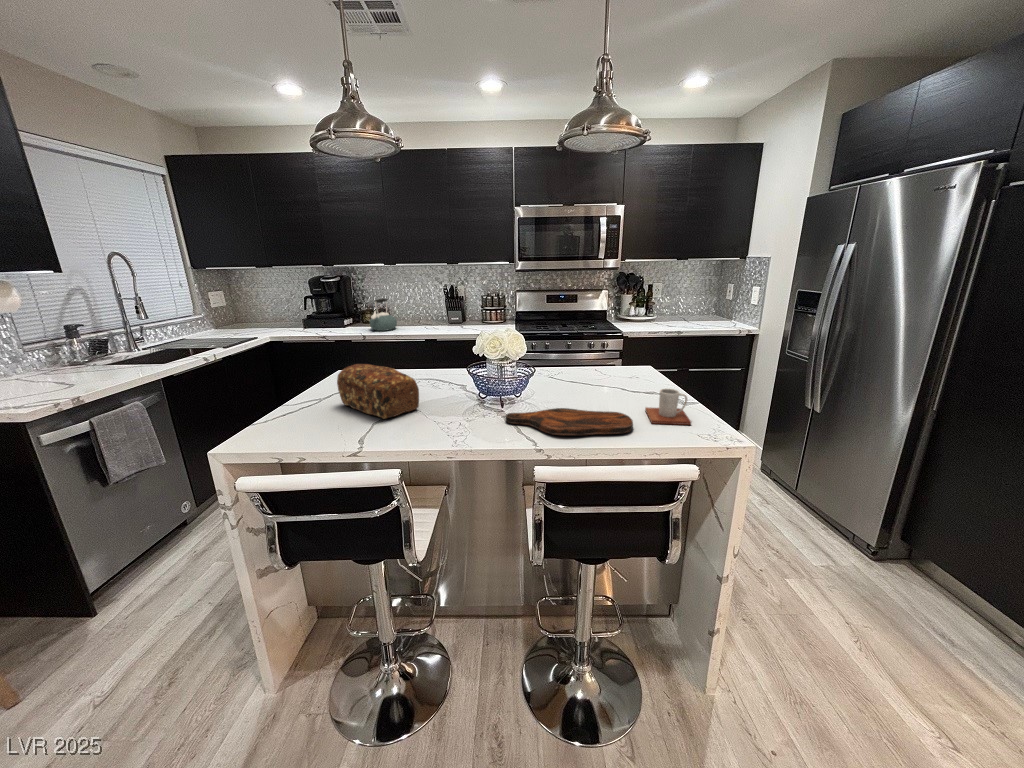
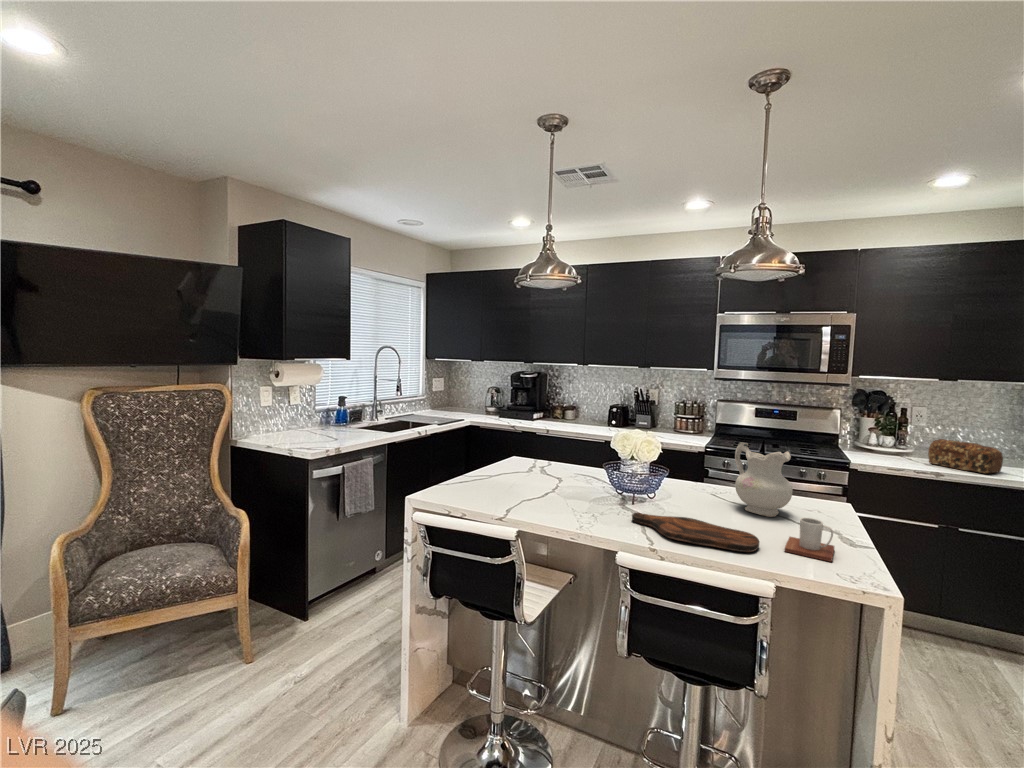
kettle: present [370,299,397,331] -> none [556,397,582,428]
ceramic pitcher: none [577,325,629,391] -> present [735,442,793,517]
bread loaf: present [337,364,419,419] -> present [928,439,1003,473]

